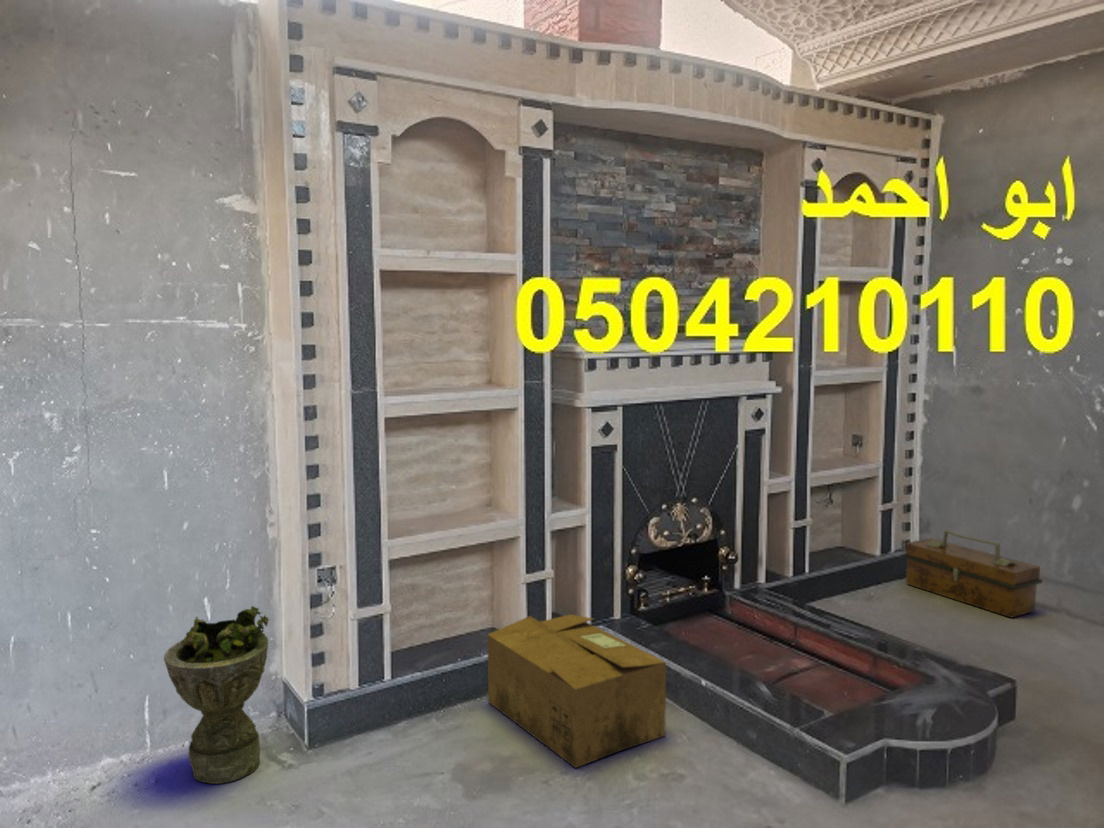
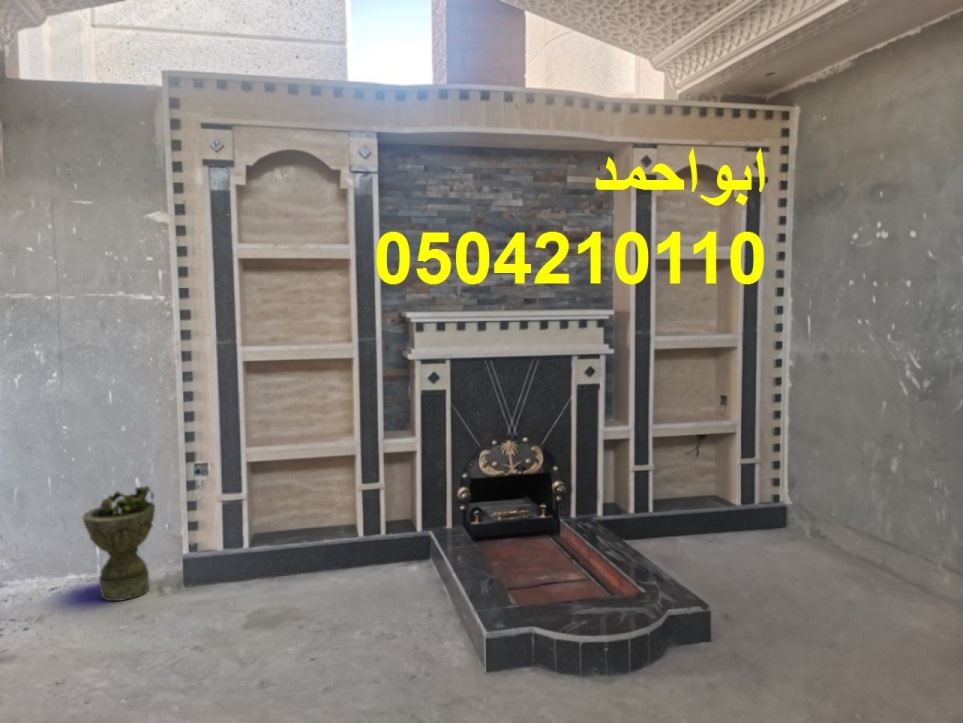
toolbox: present [903,530,1042,617] -> none [756,484,864,568]
cardboard box: present [487,614,666,768] -> none [321,515,414,626]

